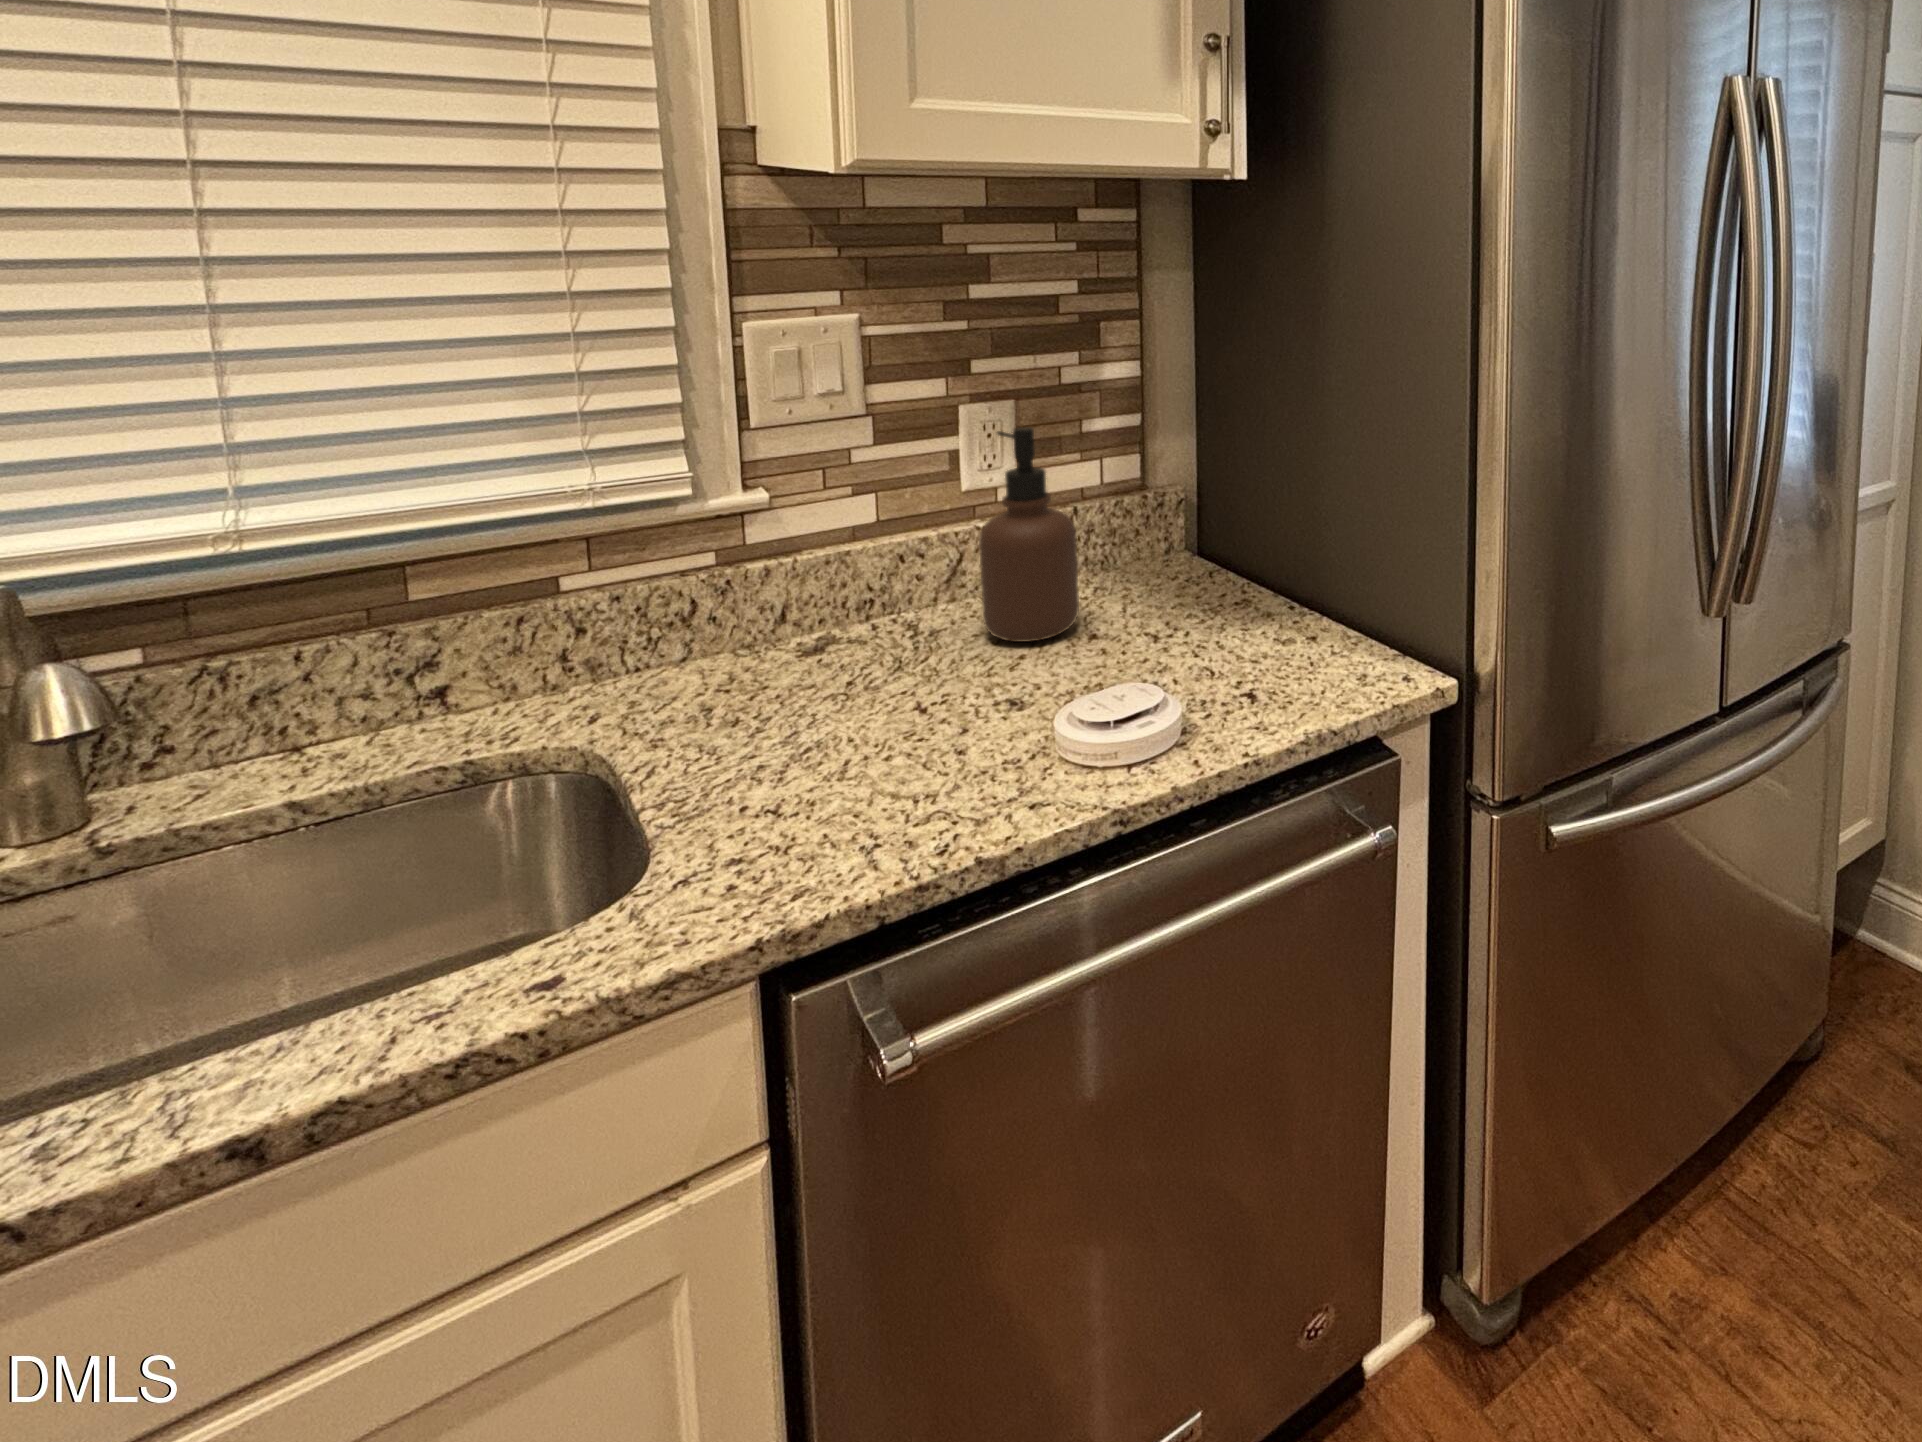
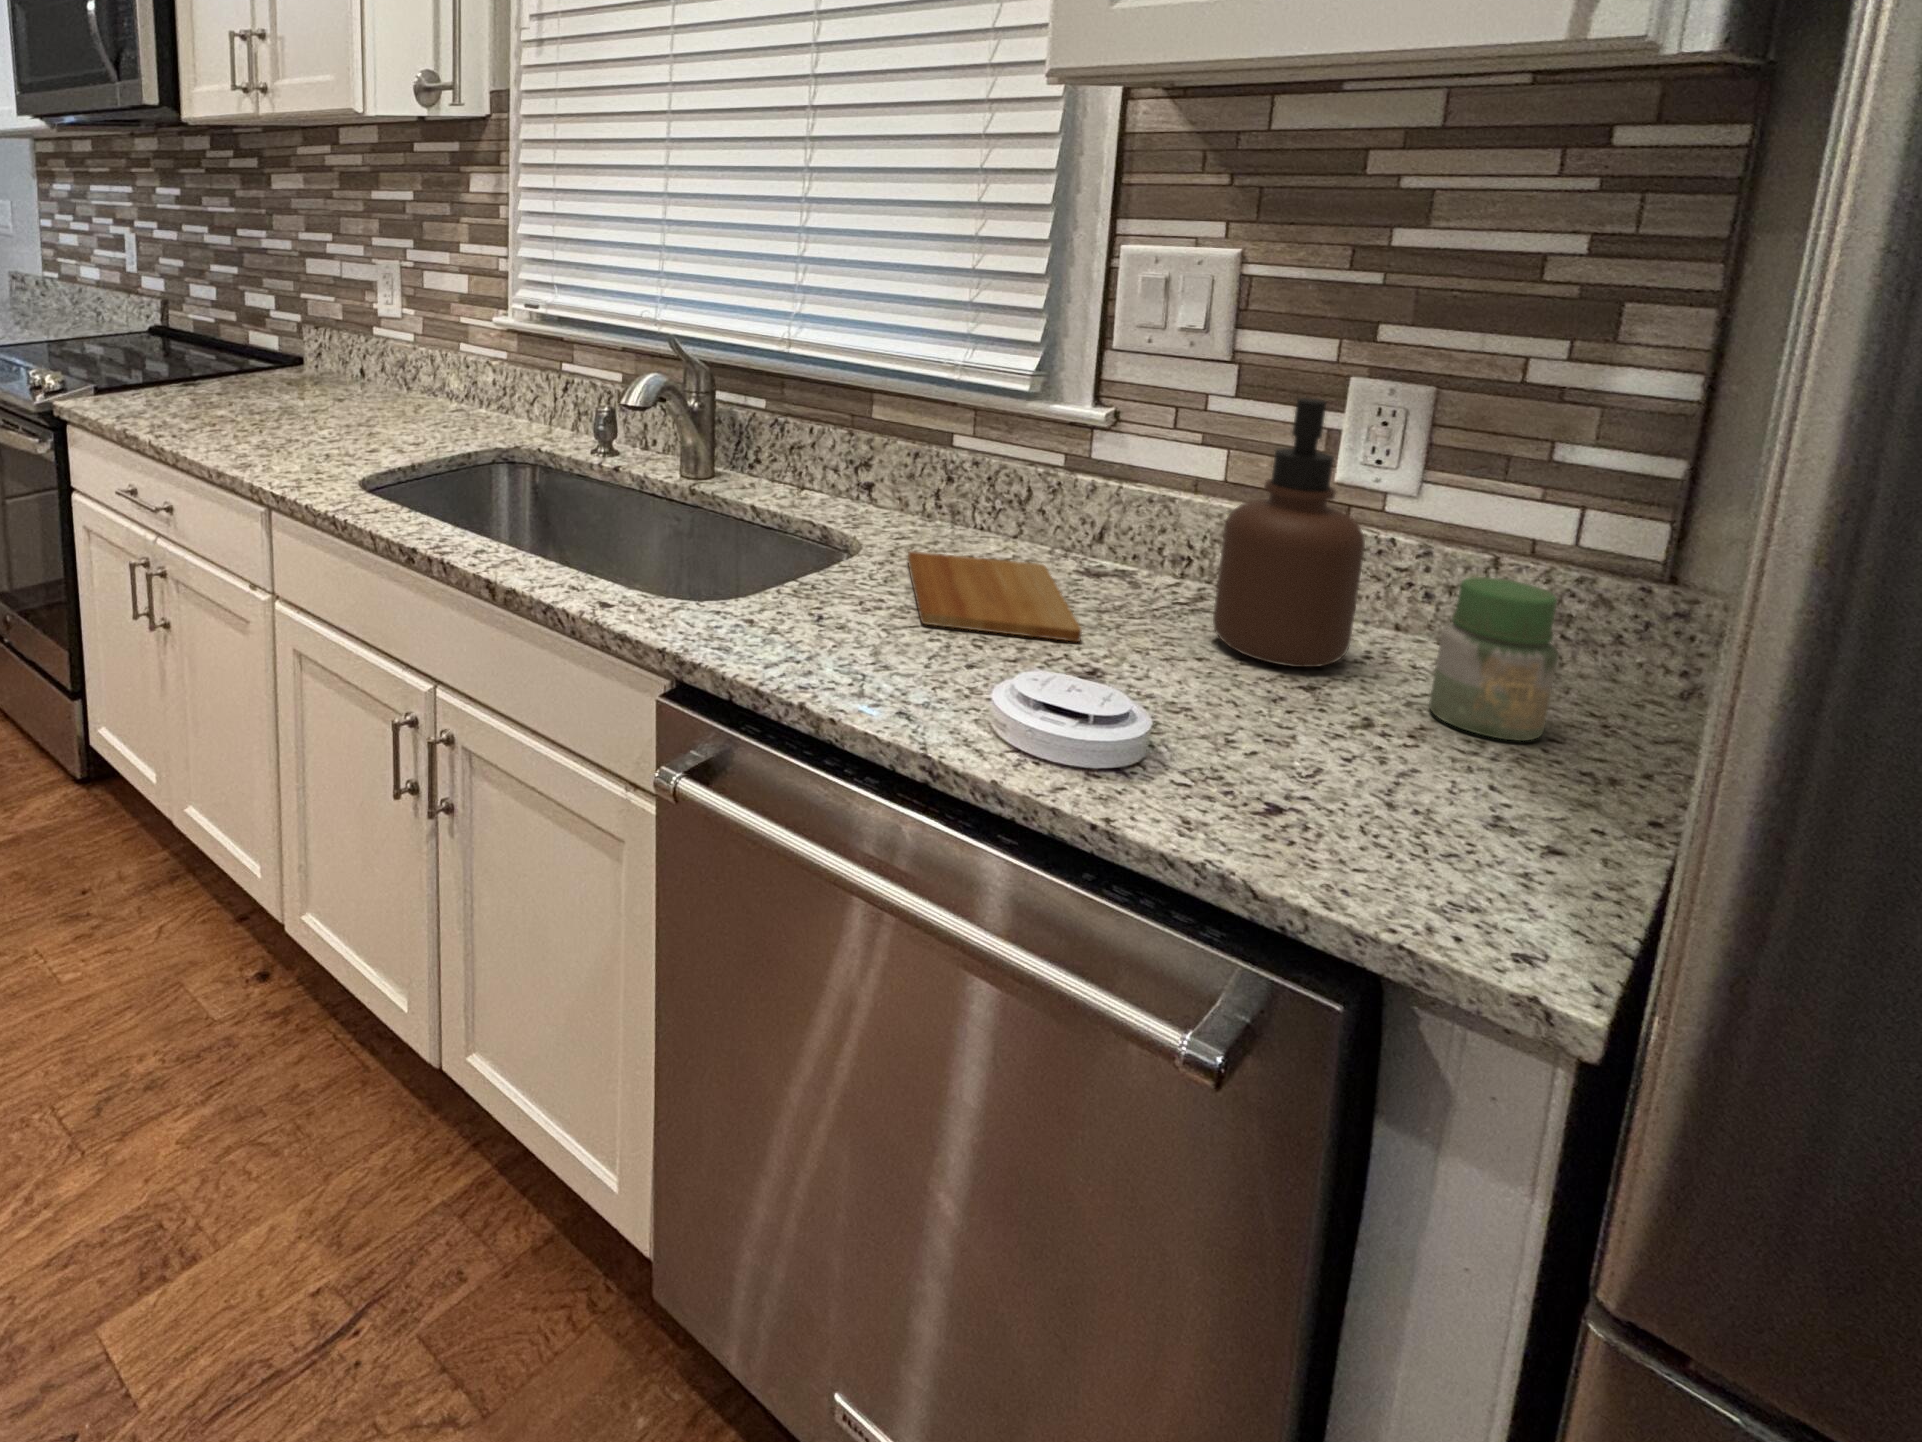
jar: none [1137,512,1197,617] -> present [1429,577,1558,741]
cutting board: none [678,661,960,755] -> present [908,551,1082,642]

